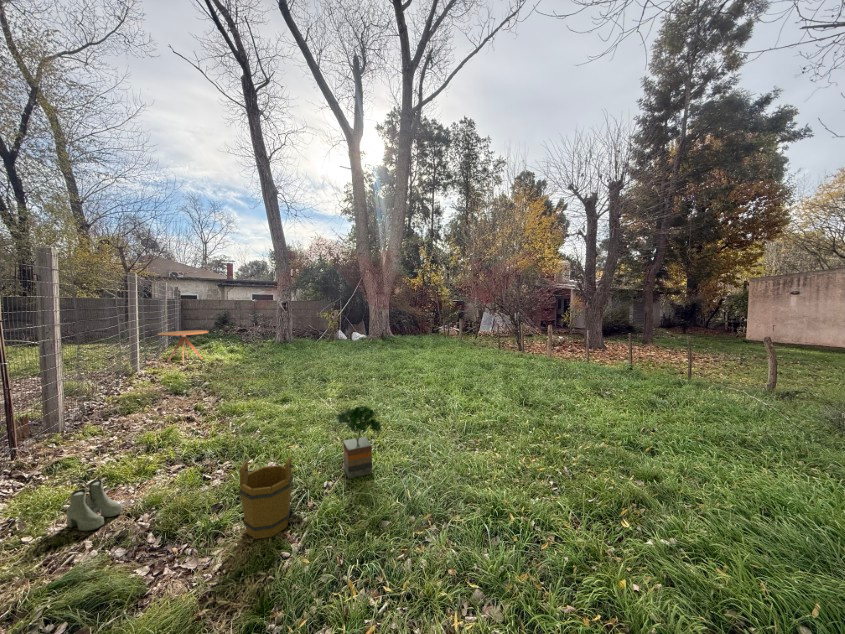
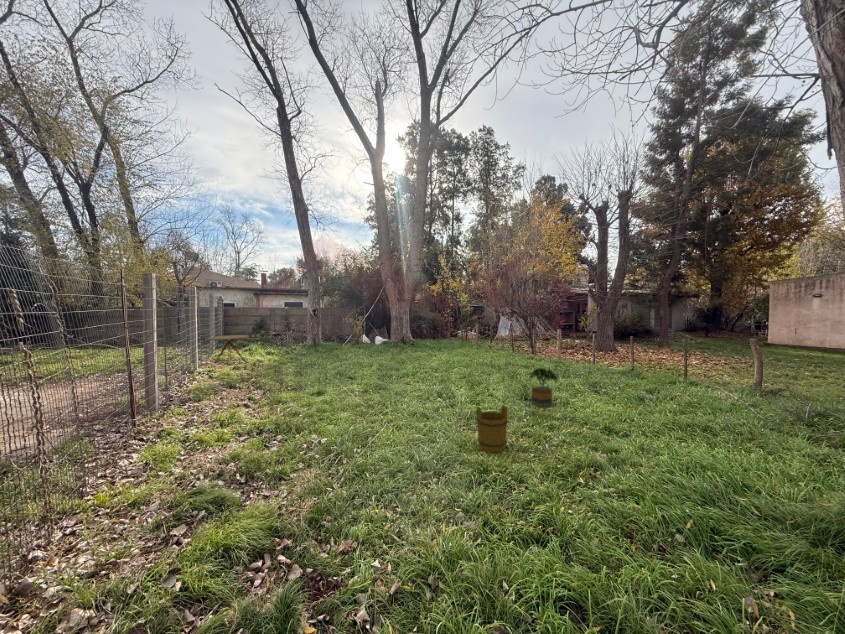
potted tree: present [336,406,382,478] -> present [530,368,558,407]
bucket: present [239,457,294,539] -> present [475,405,508,453]
boots: present [66,480,122,531] -> none [184,439,218,471]

